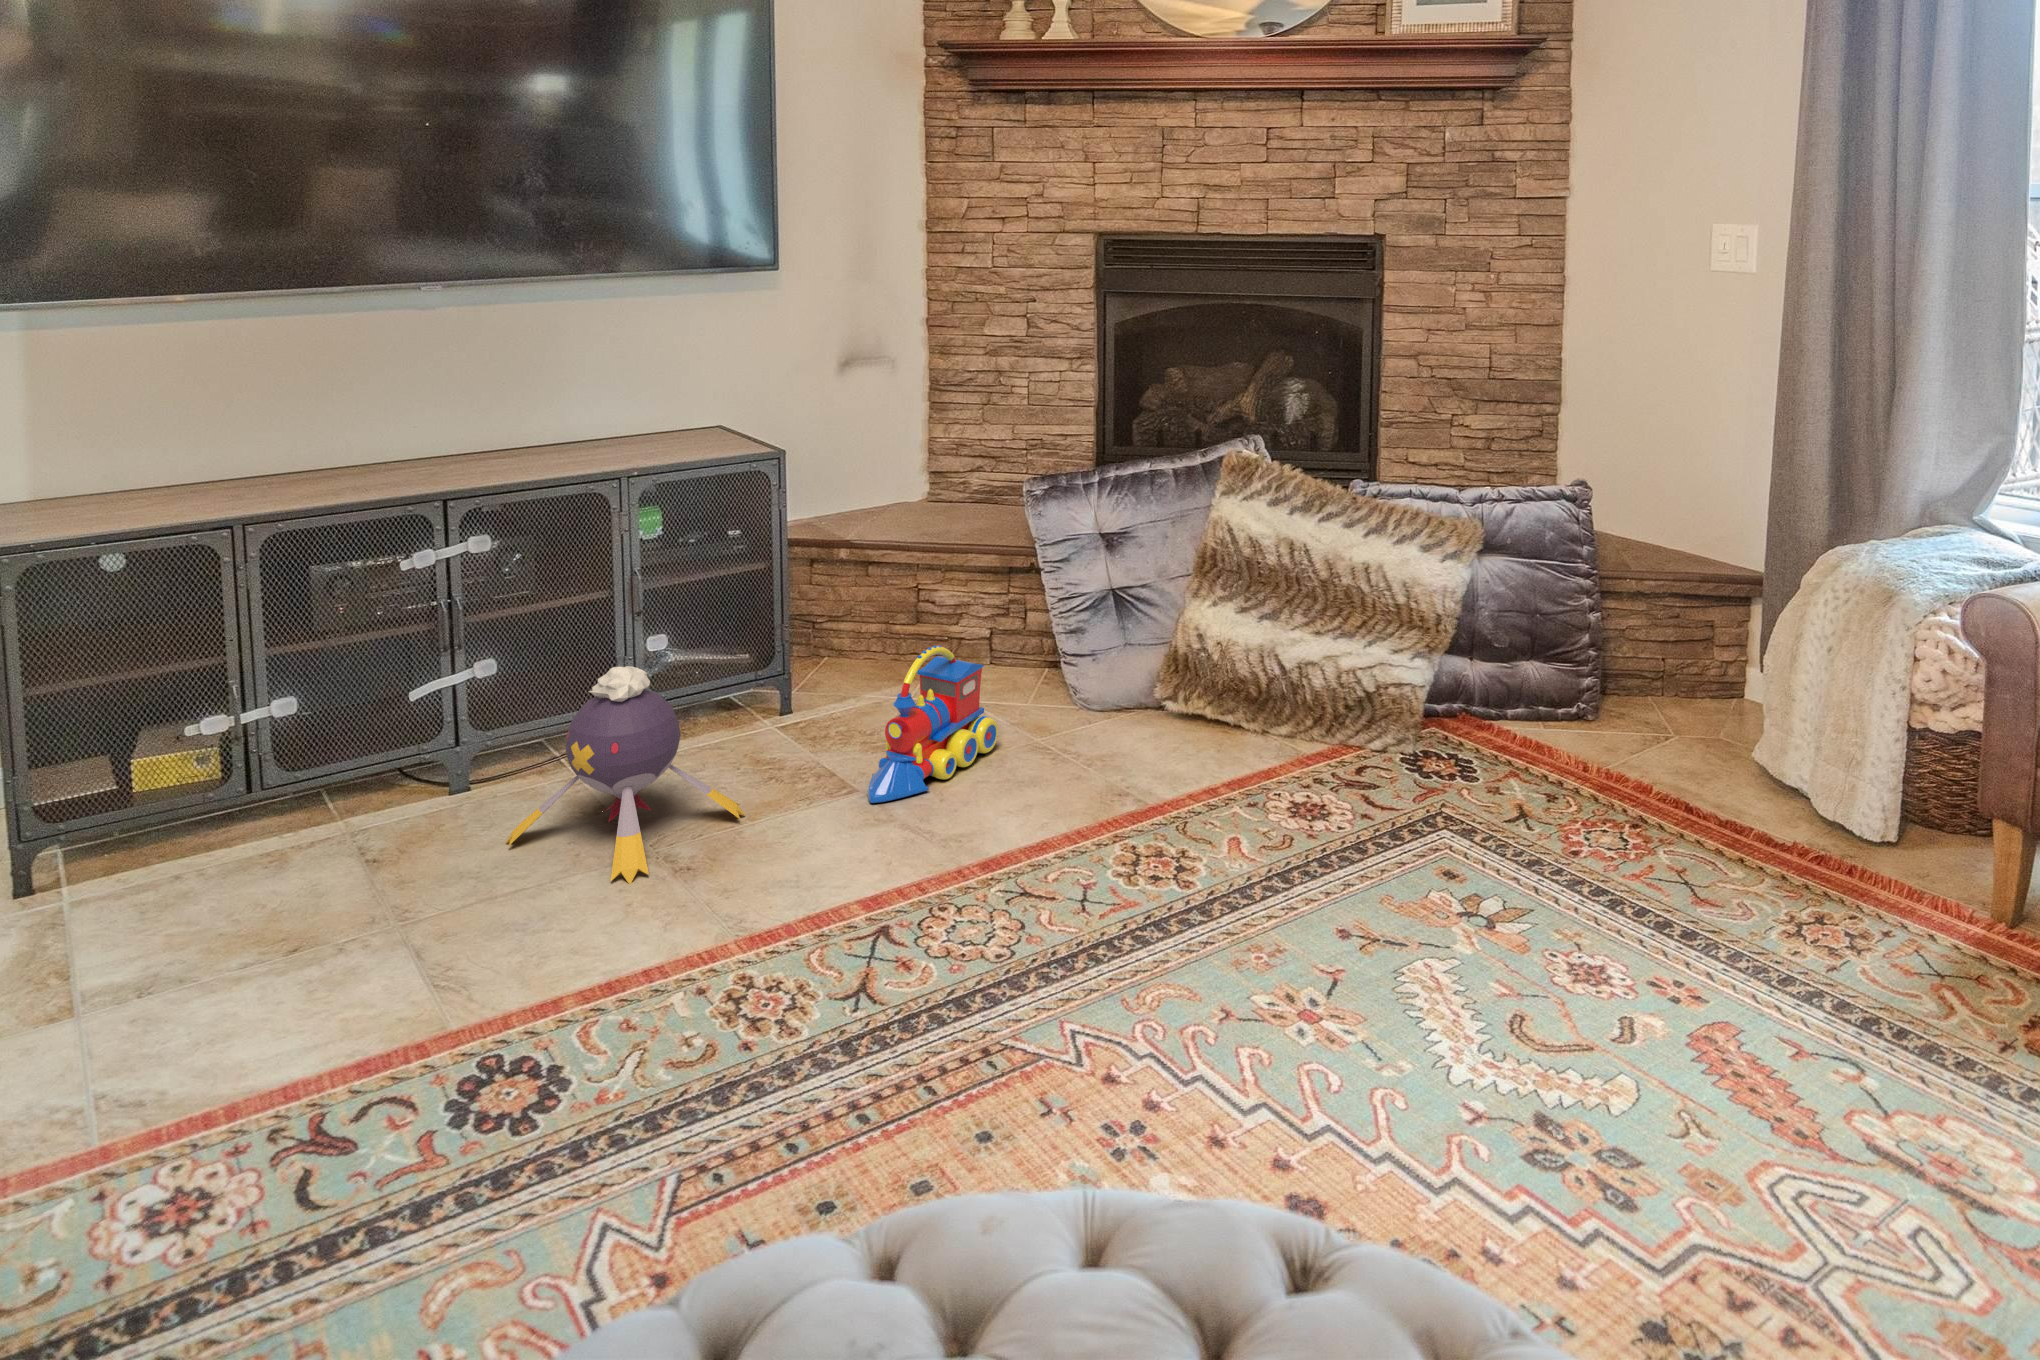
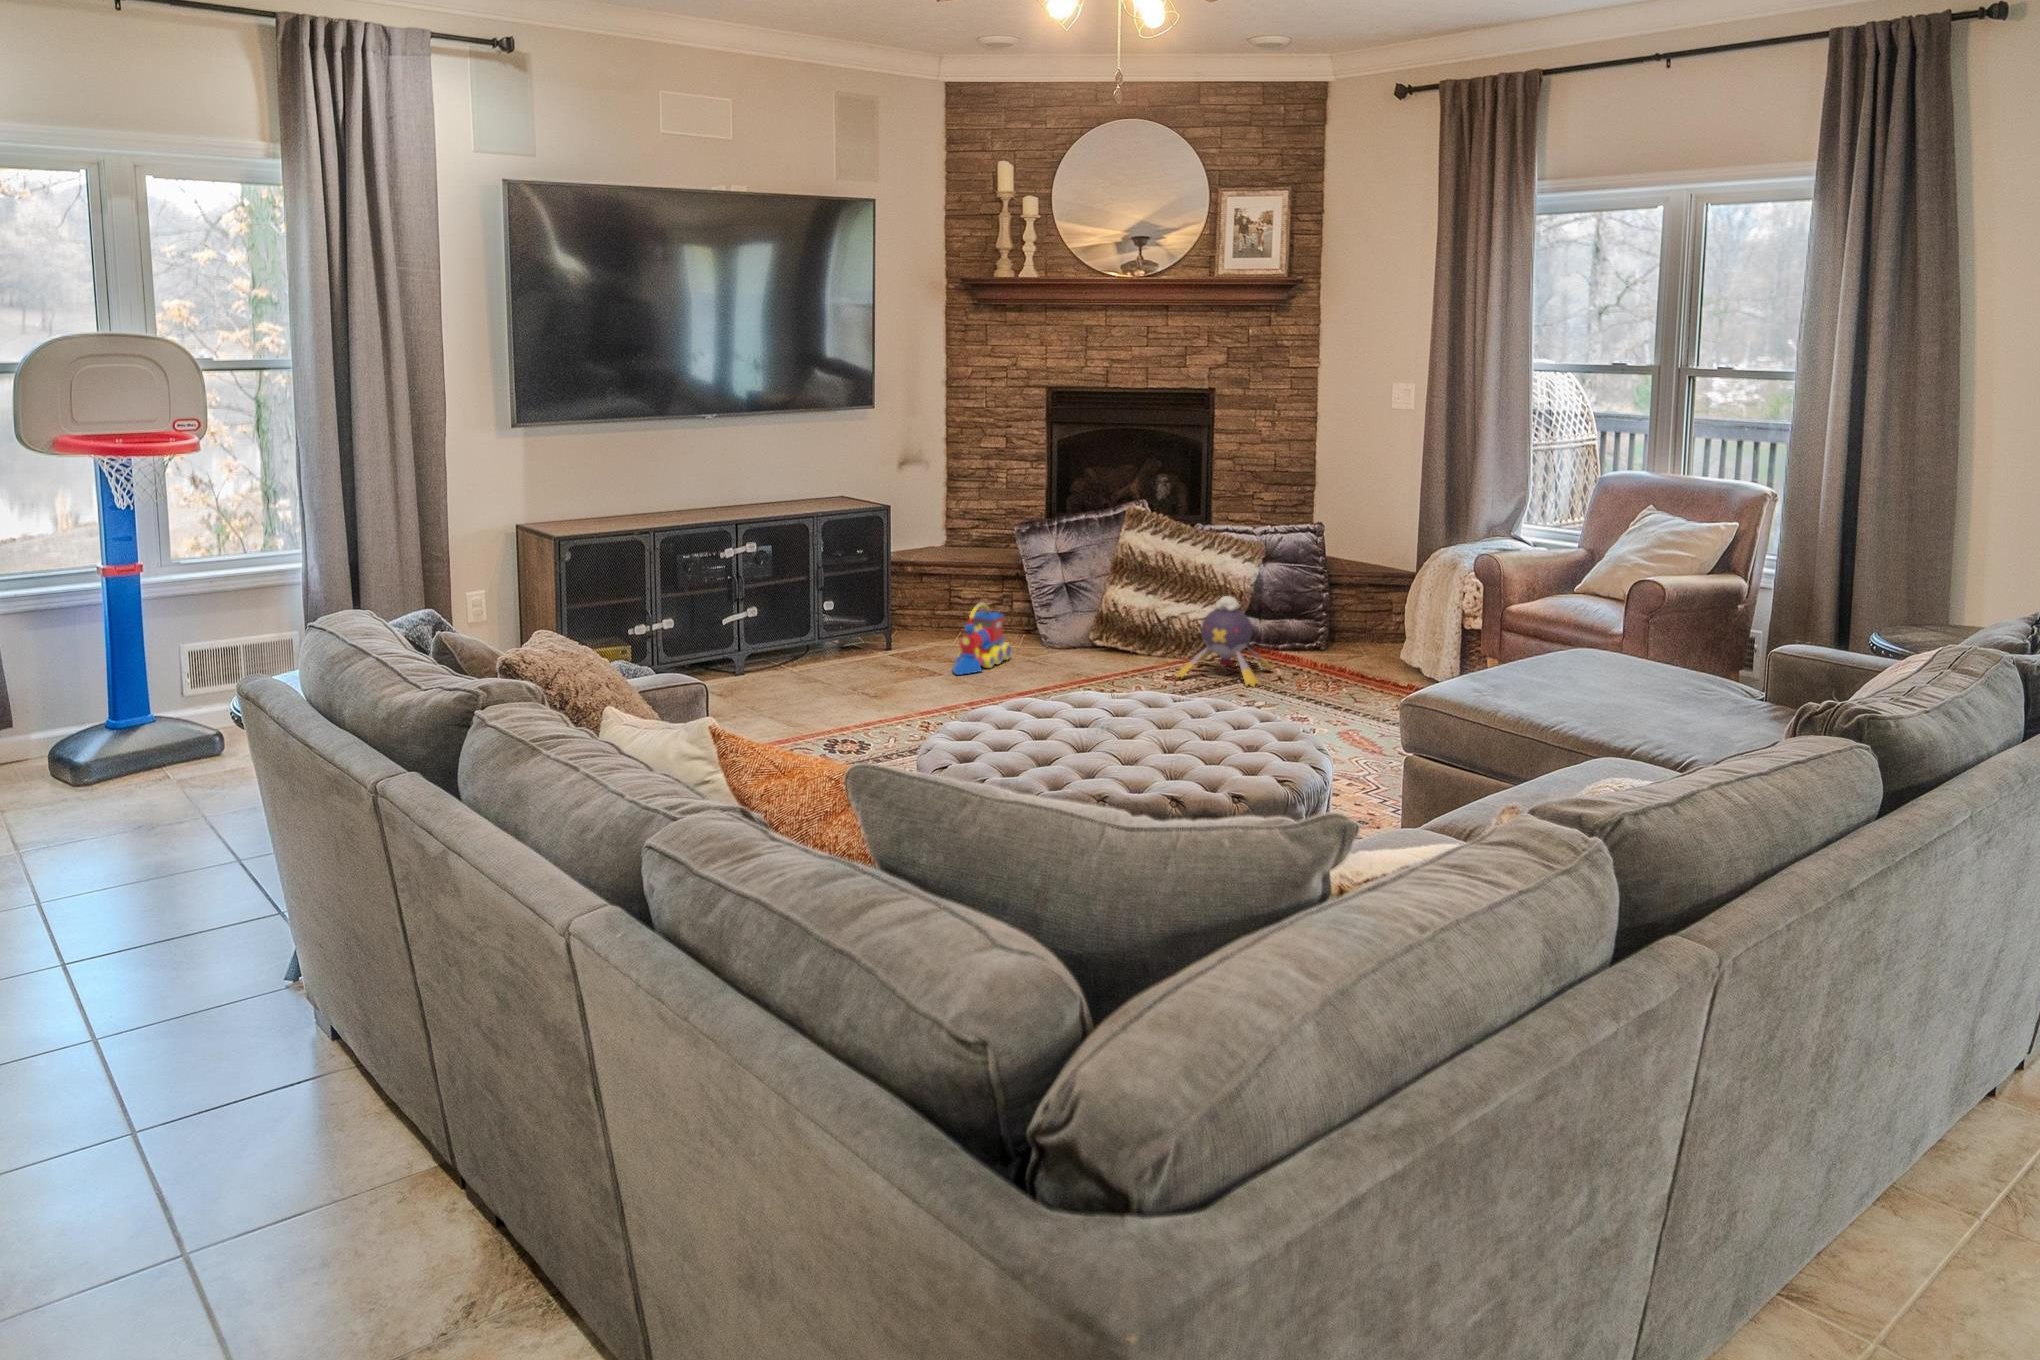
plush toy: present [506,666,745,884] -> present [1177,596,1273,687]

